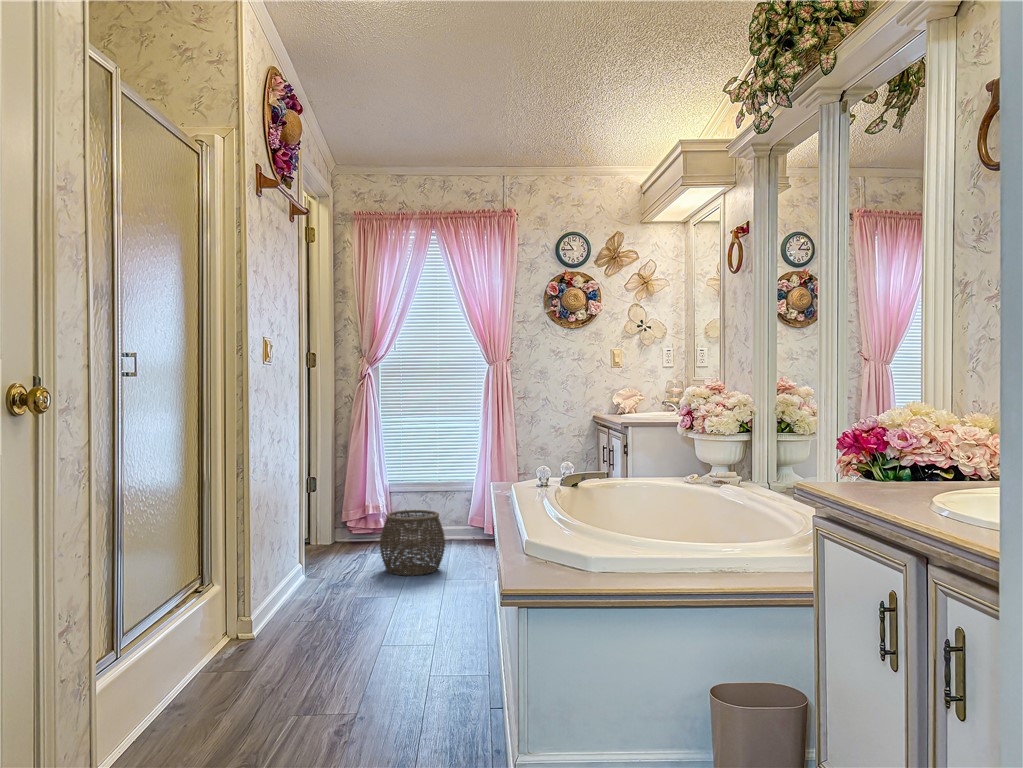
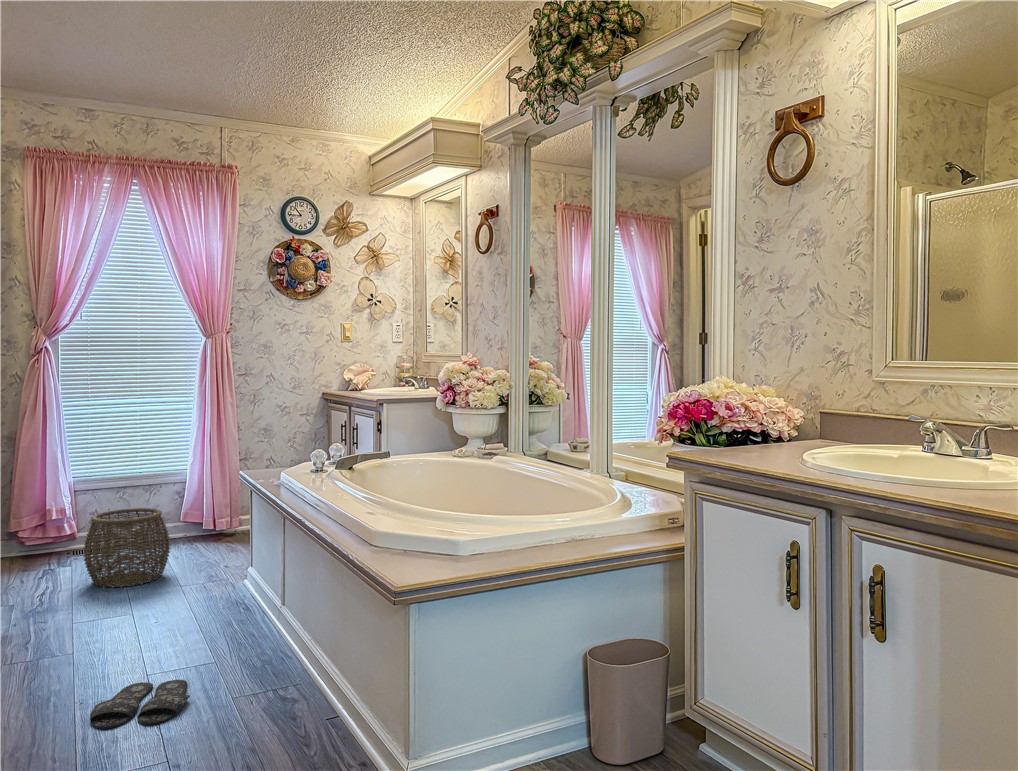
slippers: none [329,655,410,691] -> present [90,680,190,729]

